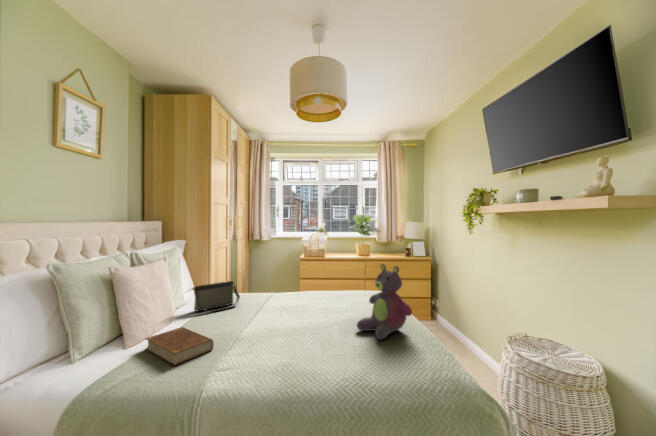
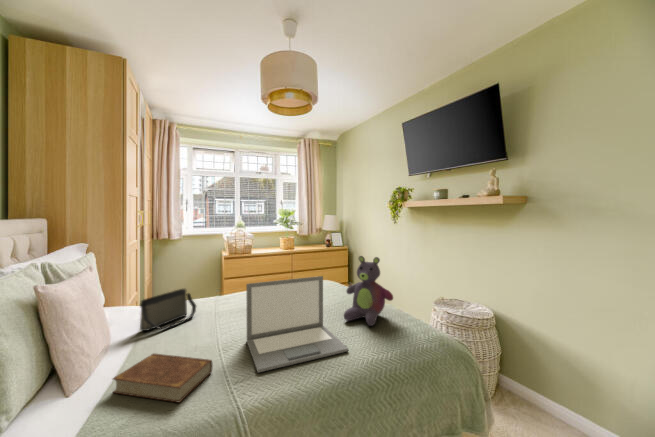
laptop: none [242,280,334,358] -> present [246,276,348,372]

